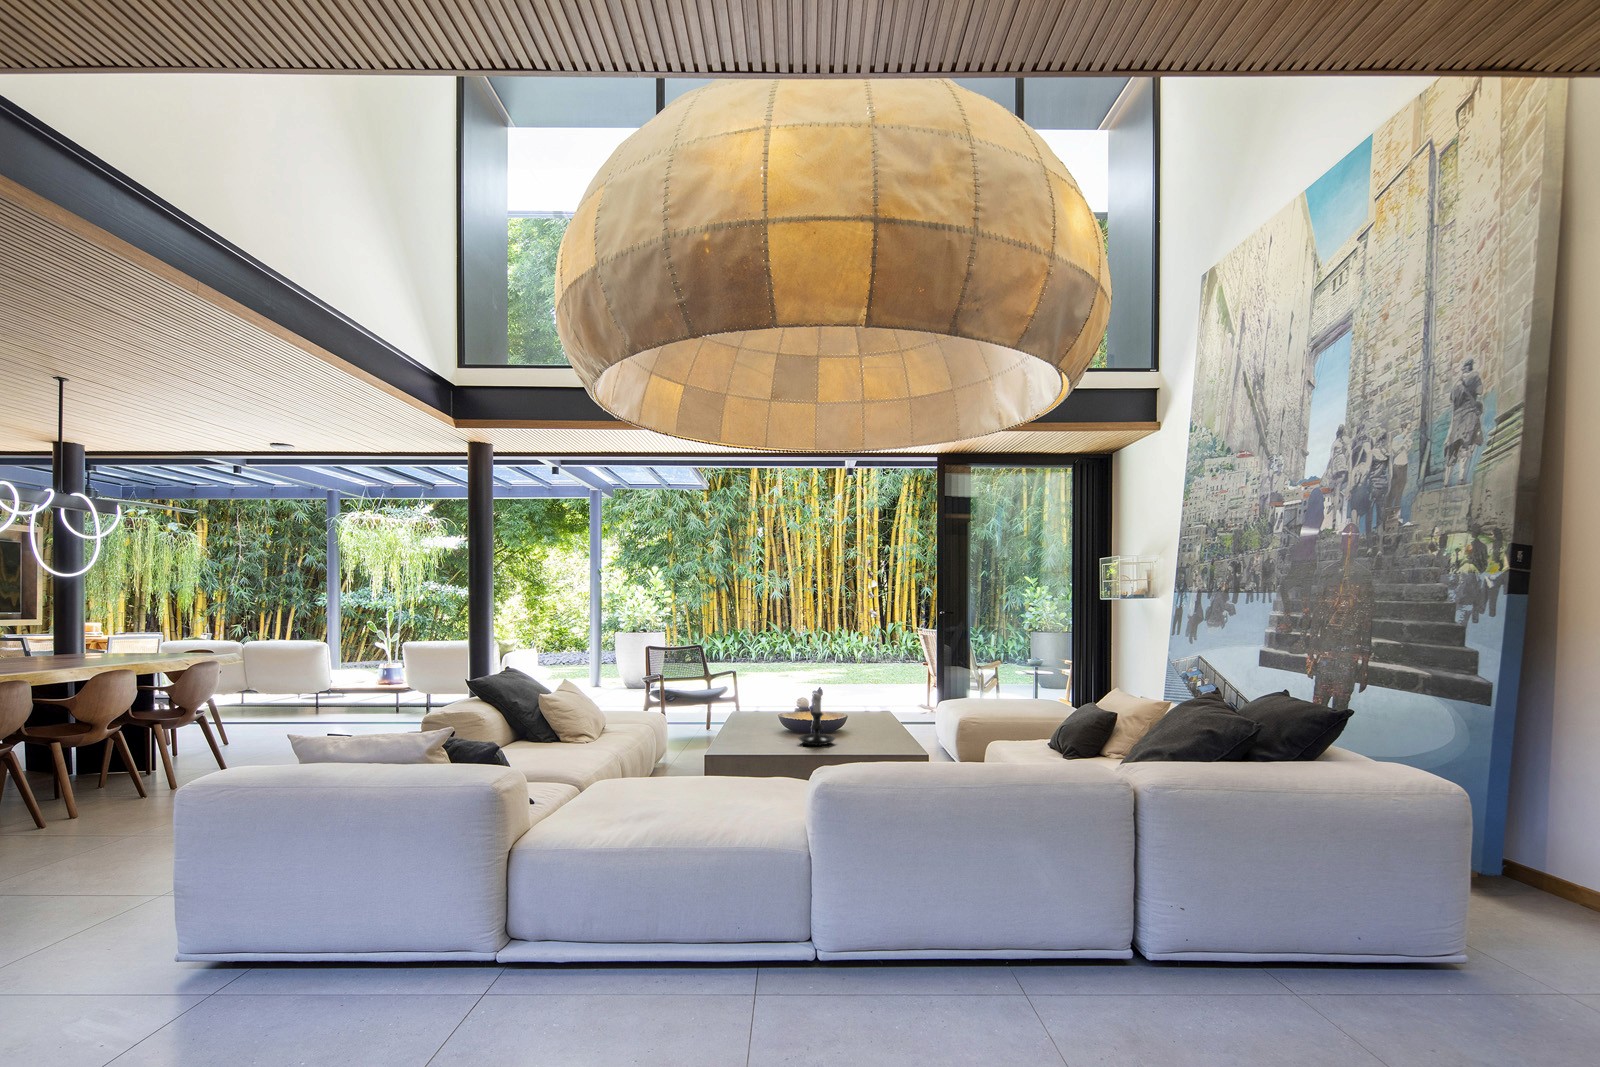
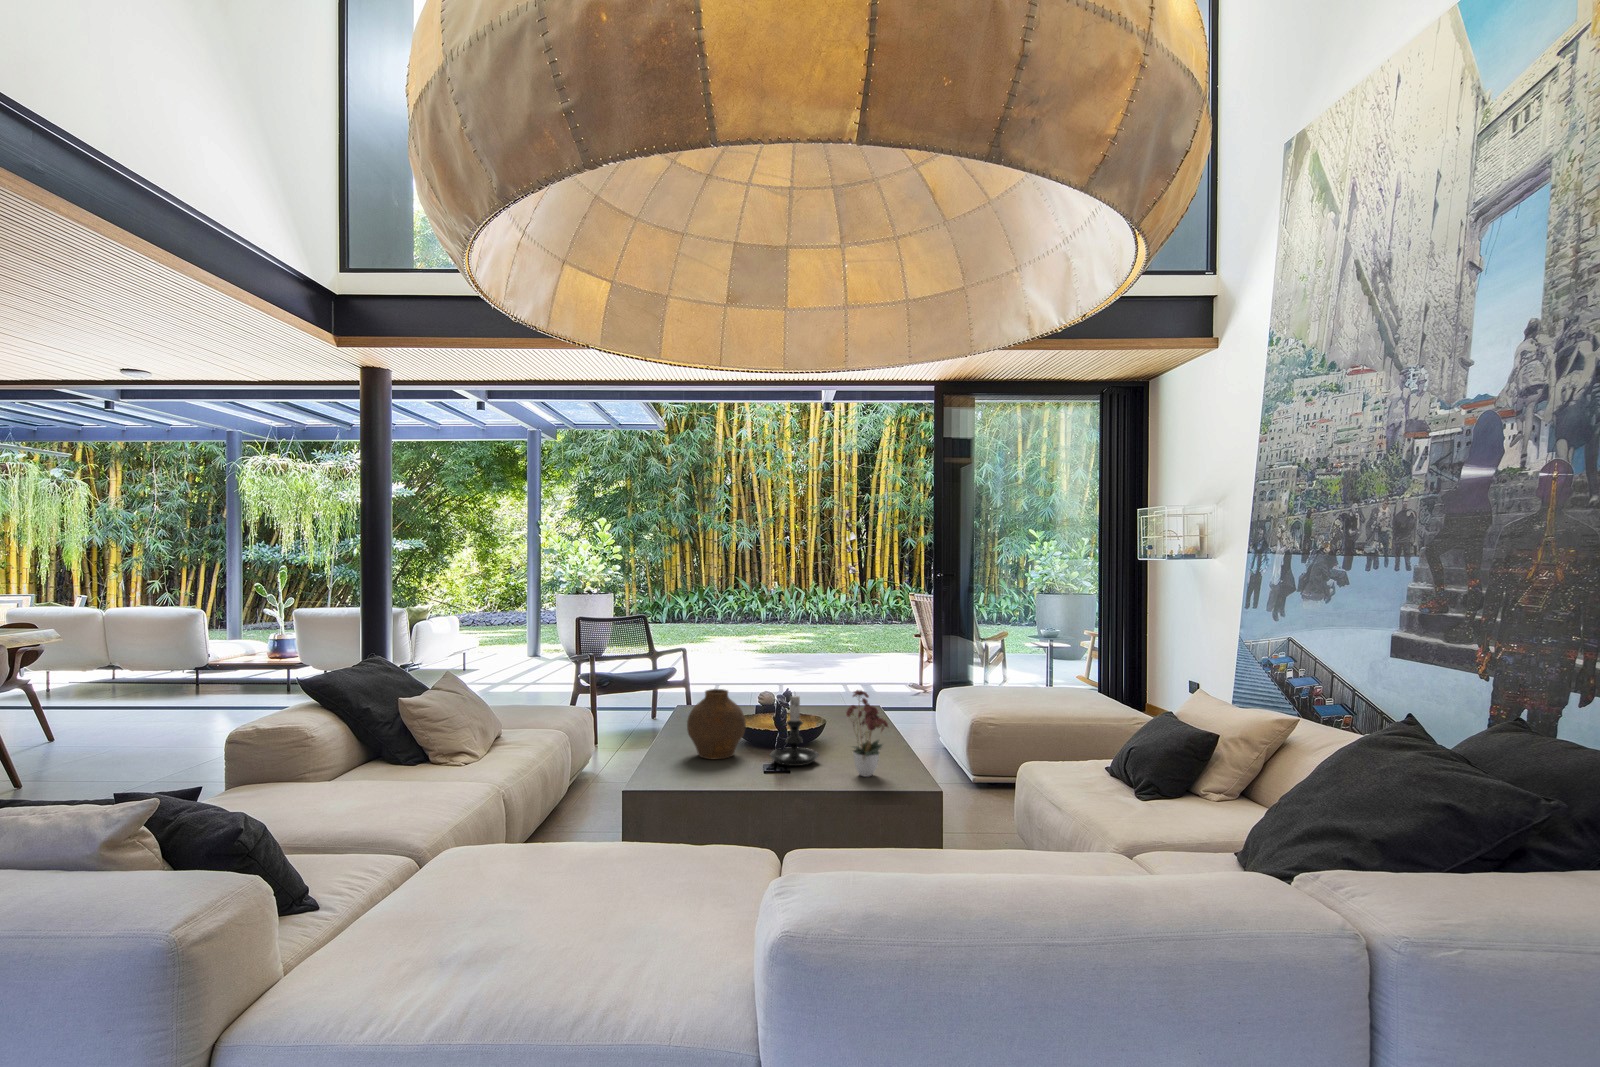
flower arrangement: none [852,685,888,751] -> present [846,690,888,777]
vase: none [737,690,781,741] -> present [687,689,746,759]

